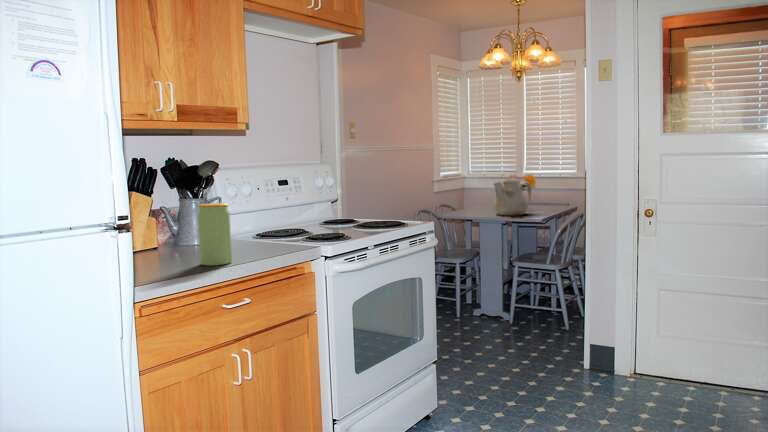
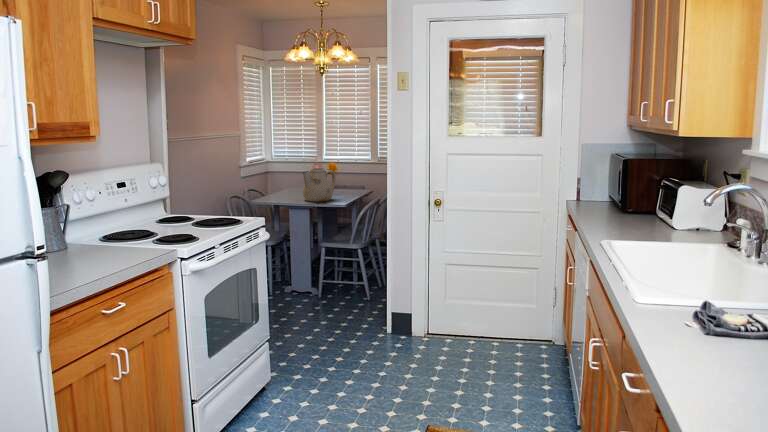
jar: present [198,203,232,266] -> none [72,218,106,275]

